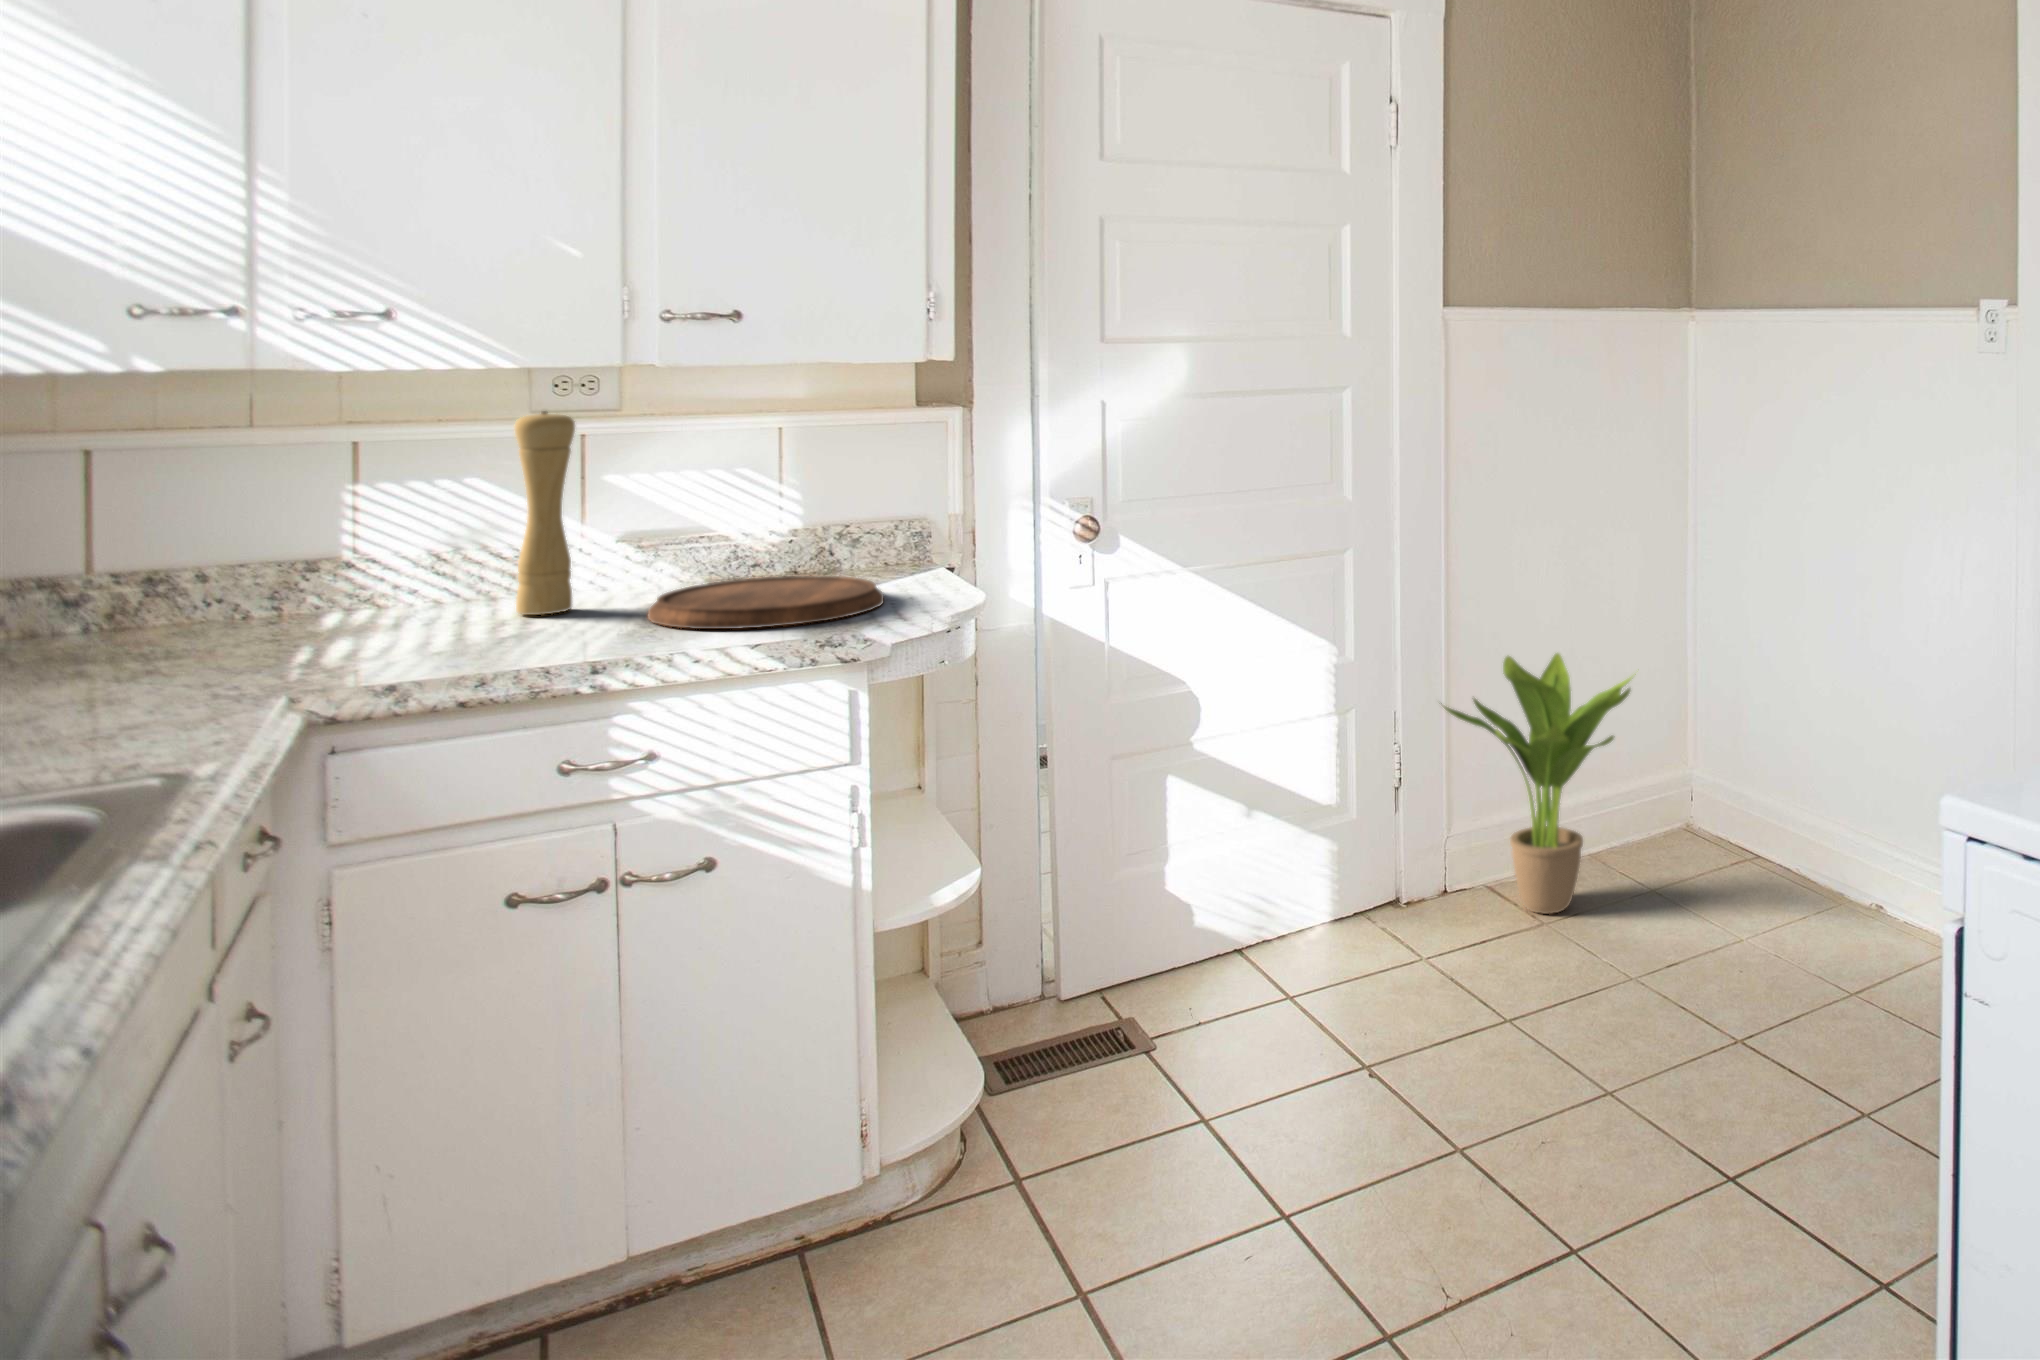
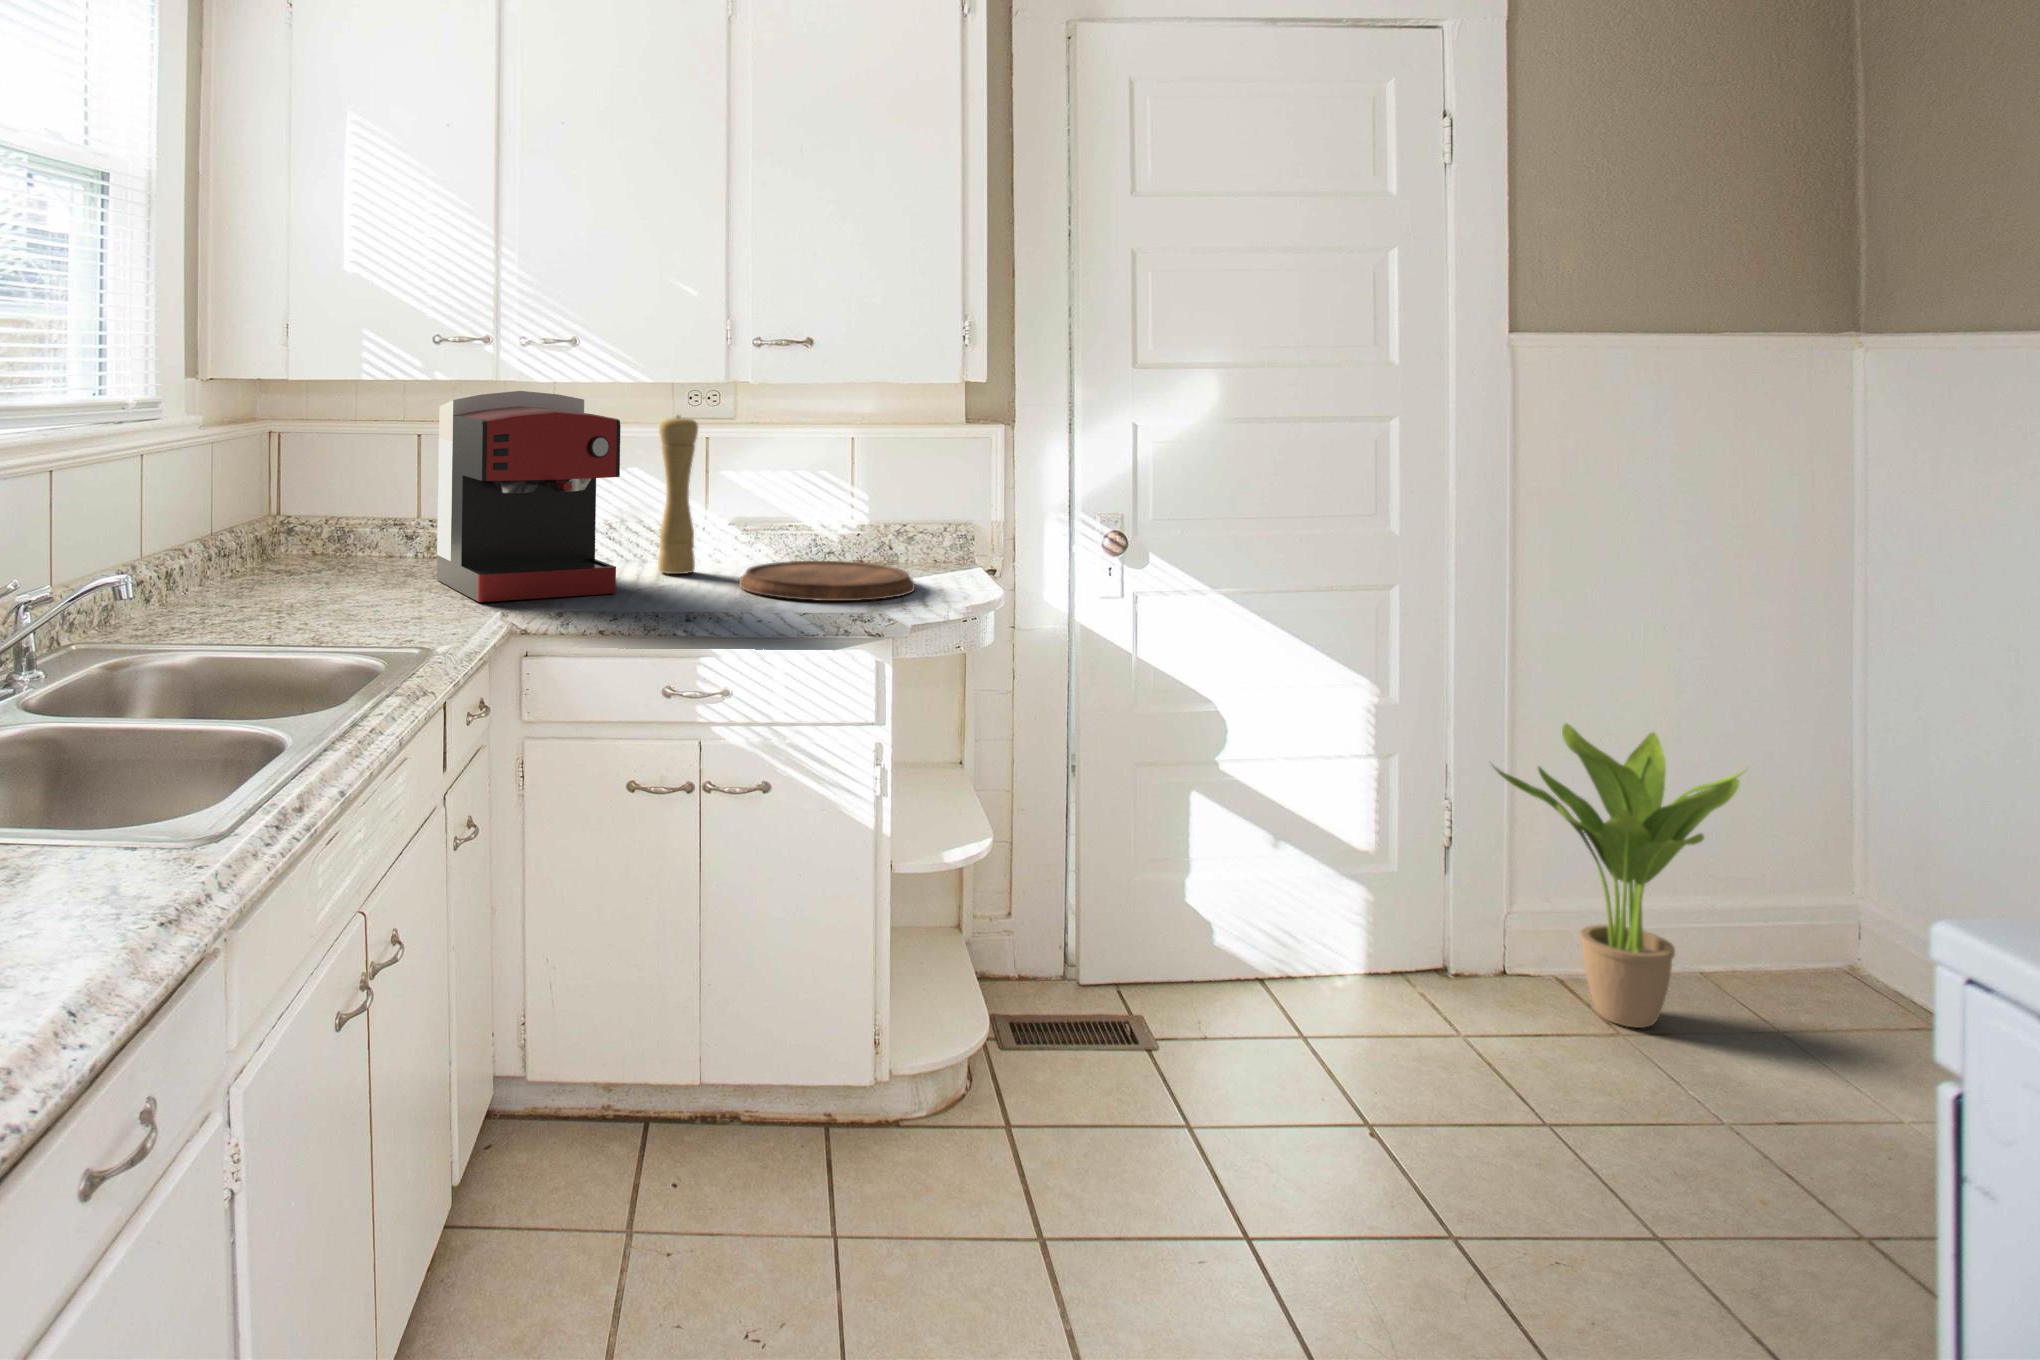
coffee maker: none [138,385,471,687] -> present [437,391,620,602]

